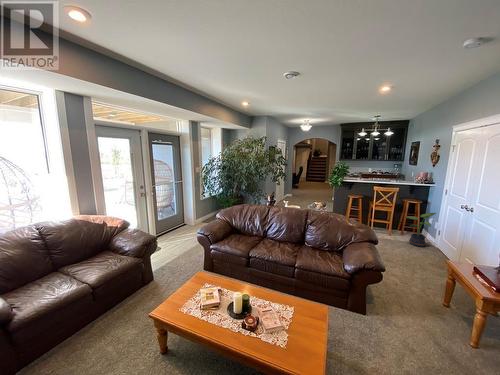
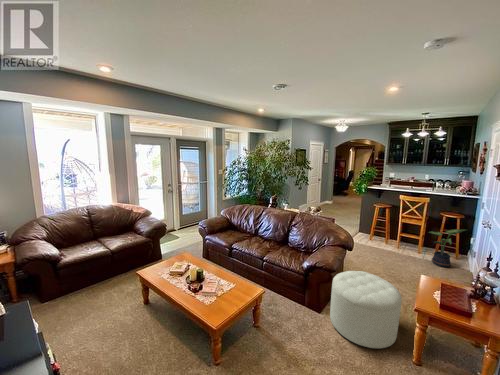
ottoman: none [376,265,462,349] -> present [330,271,402,348]

